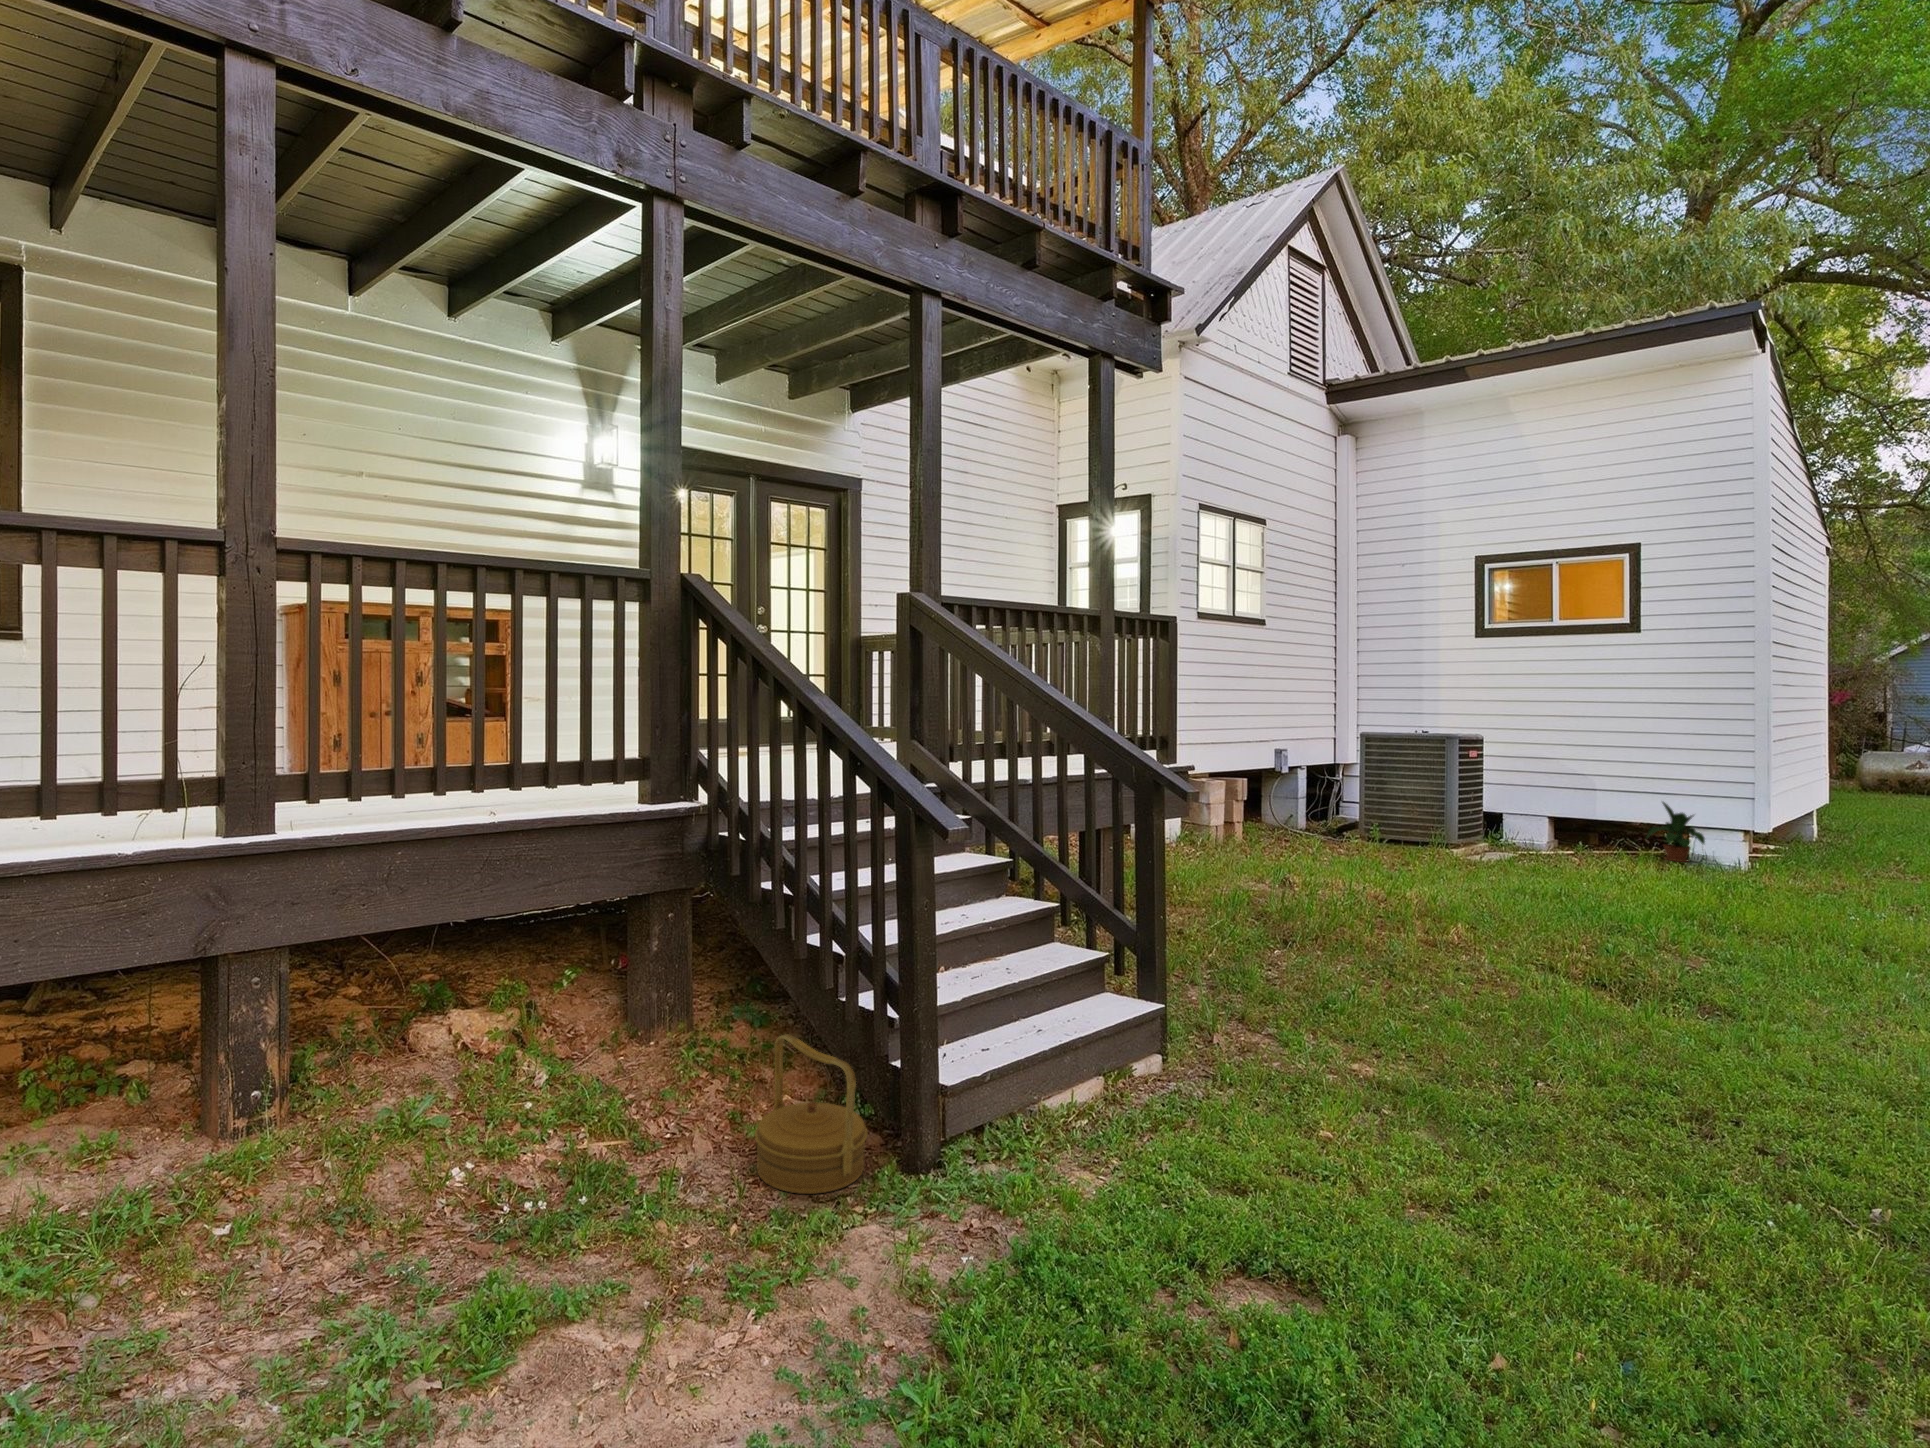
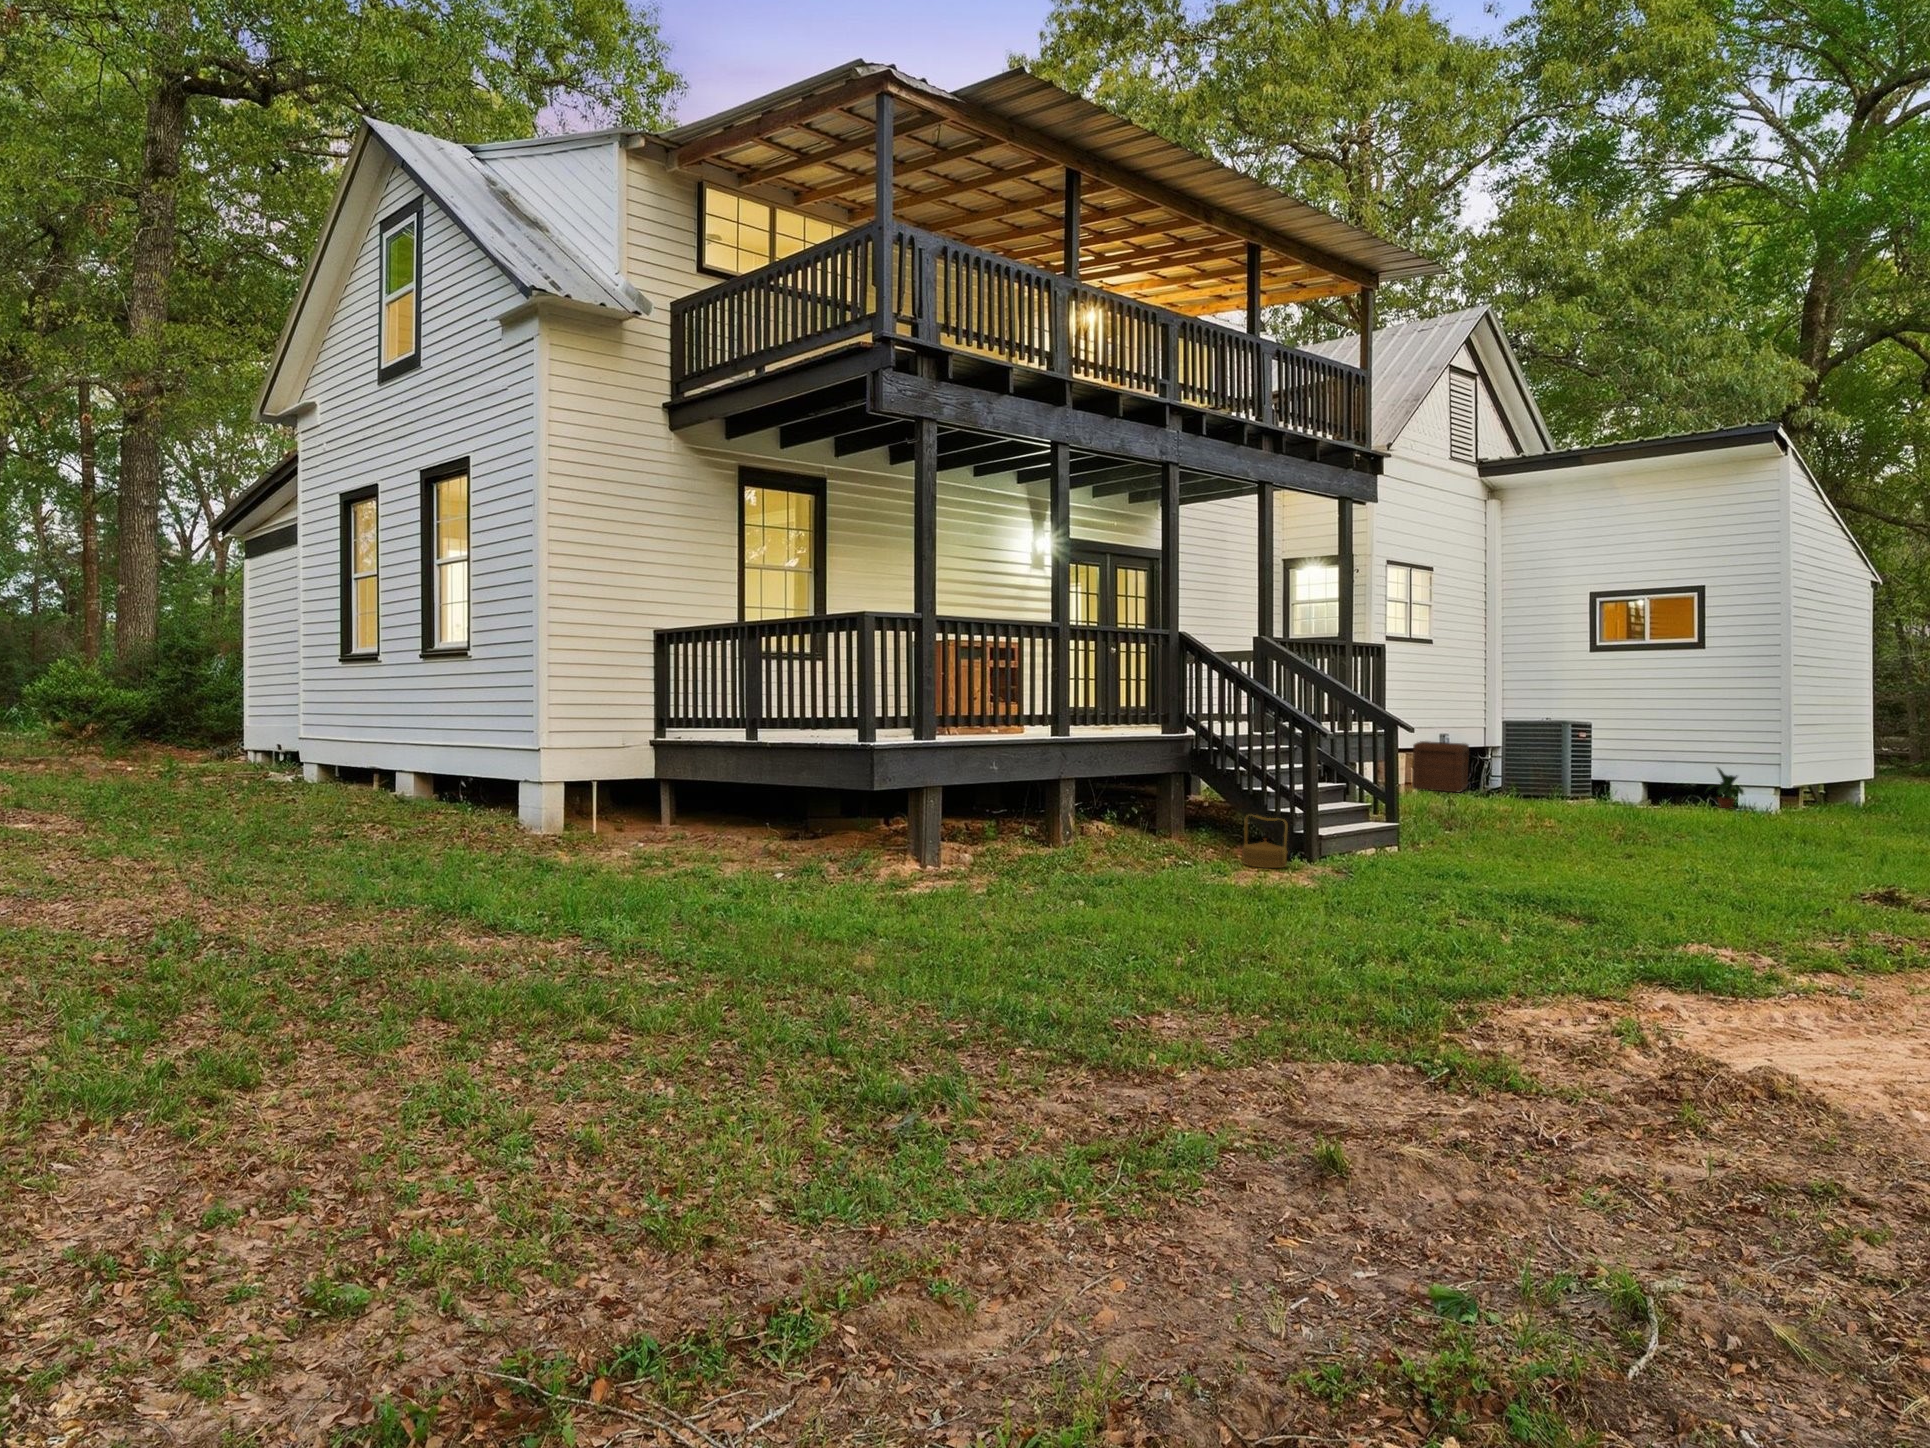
wooden crate: none [1235,762,1314,839] -> present [1412,741,1469,792]

